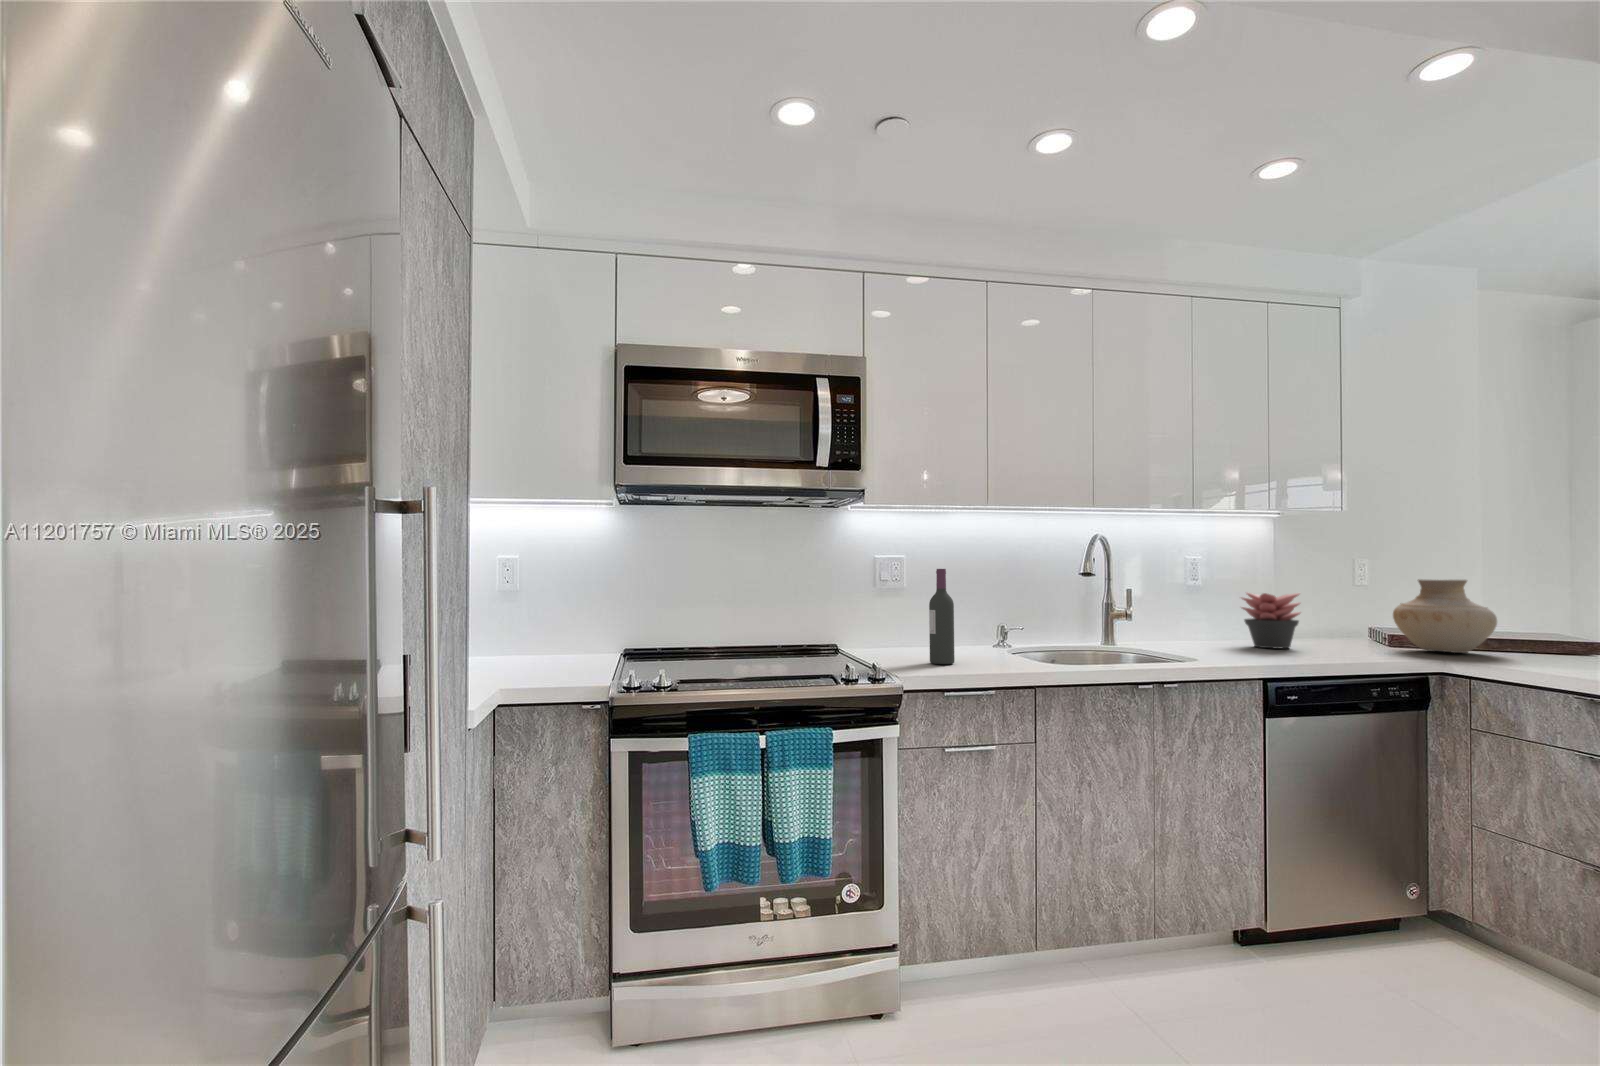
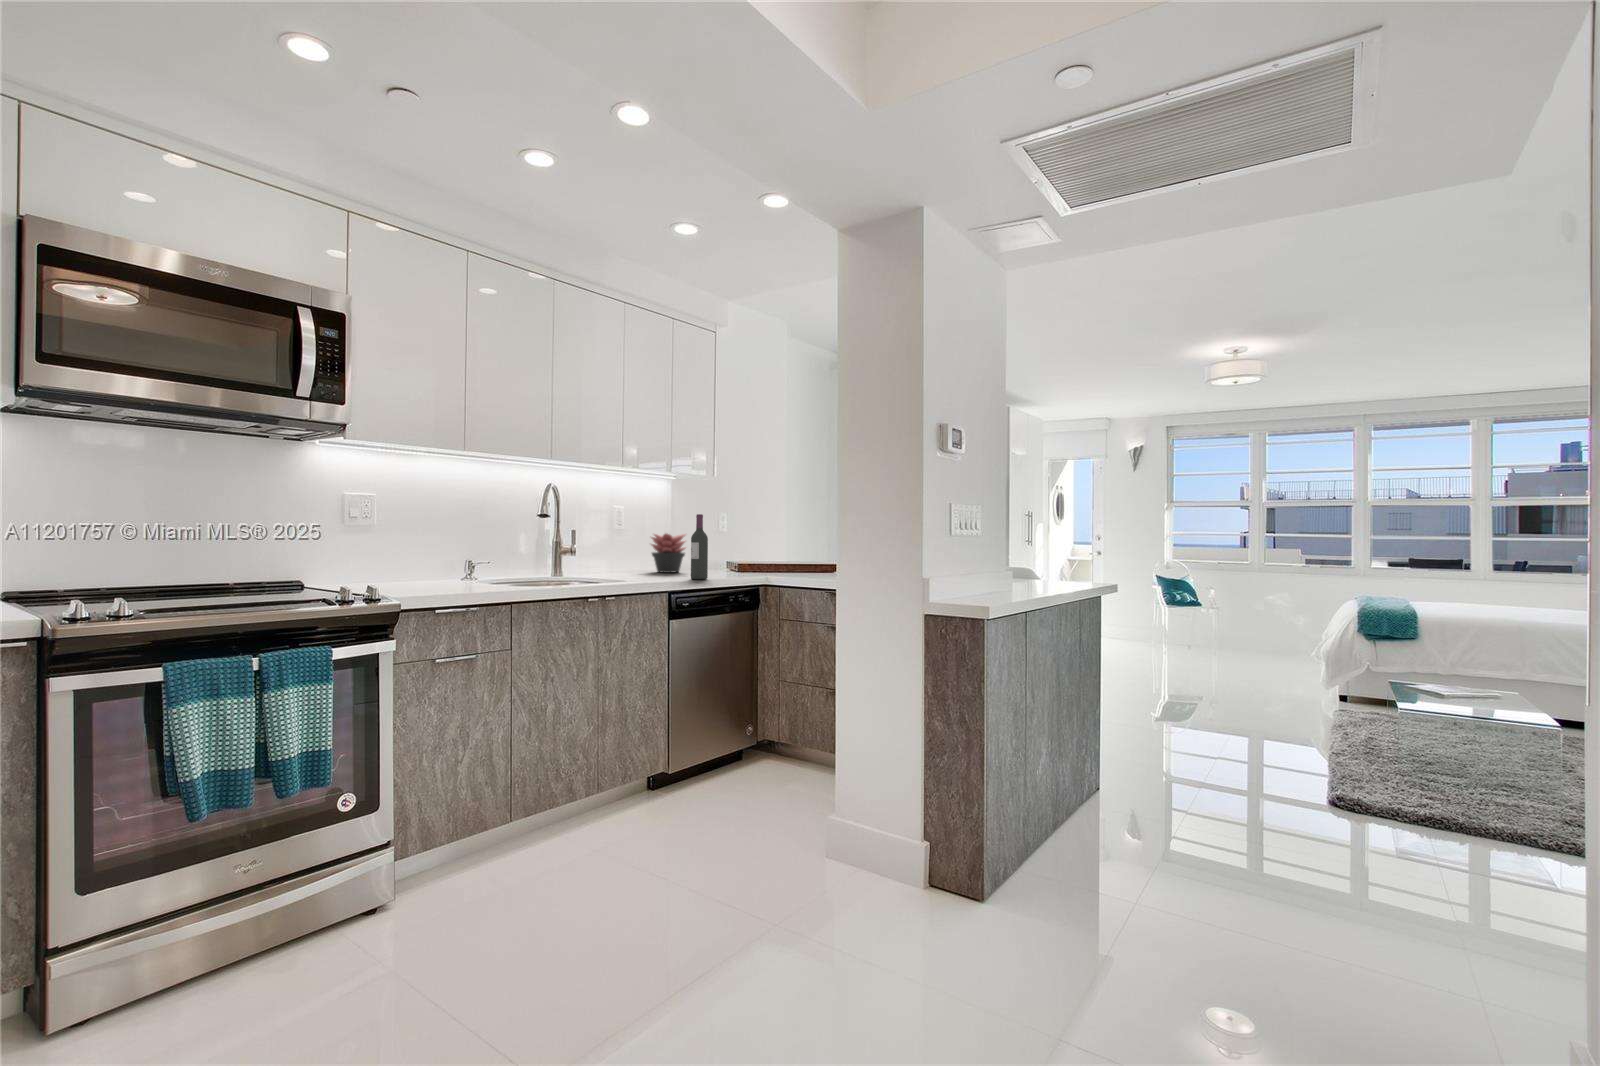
wine bottle: present [929,569,955,664] -> present [691,514,708,579]
vase: present [1393,579,1497,653] -> none [737,525,787,571]

